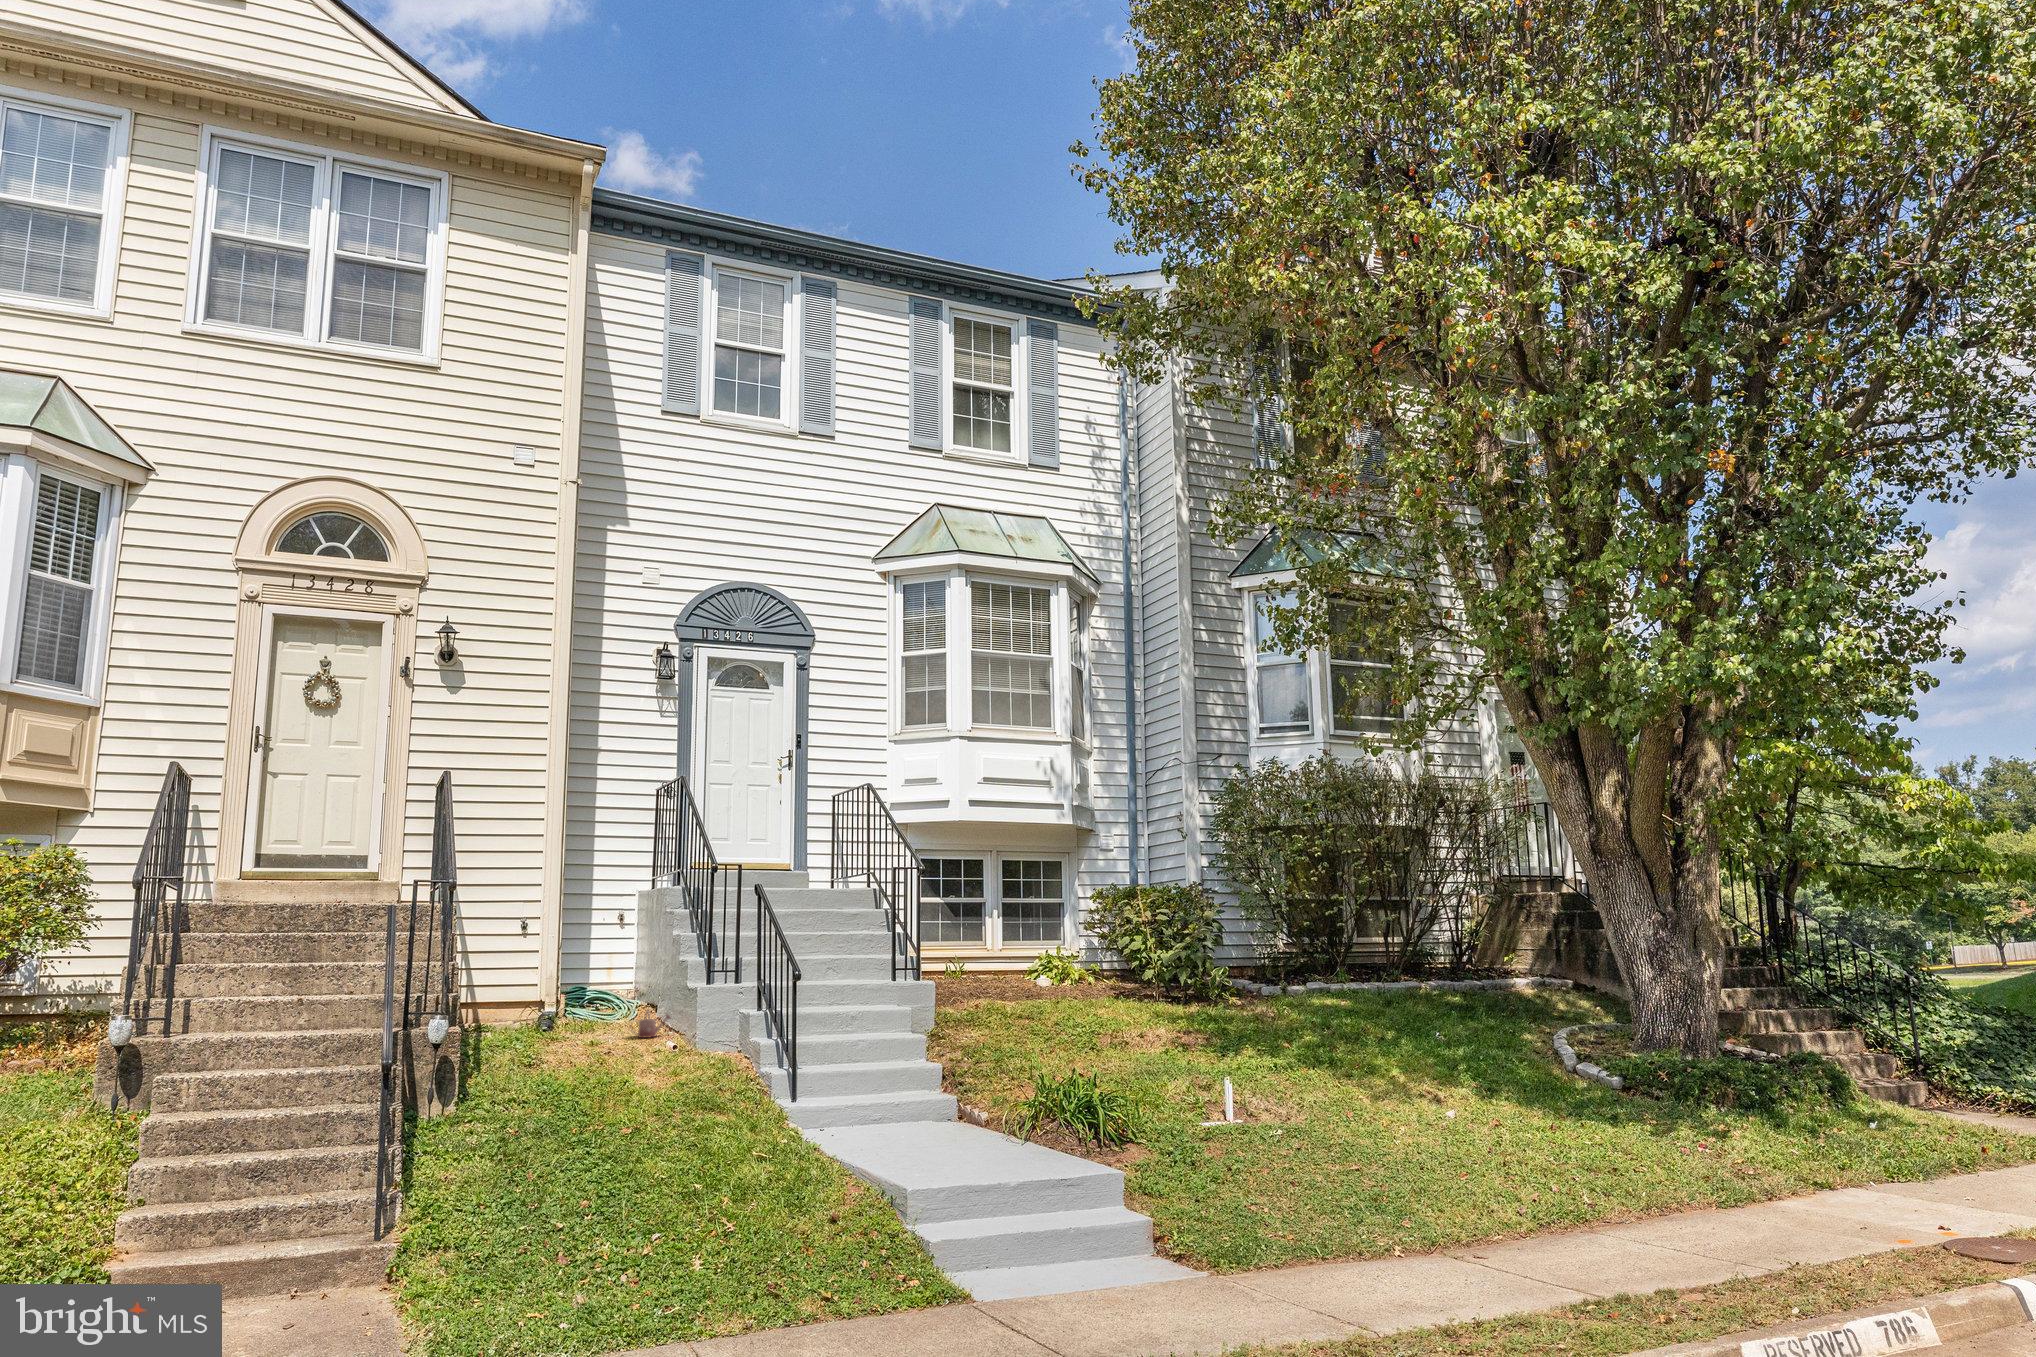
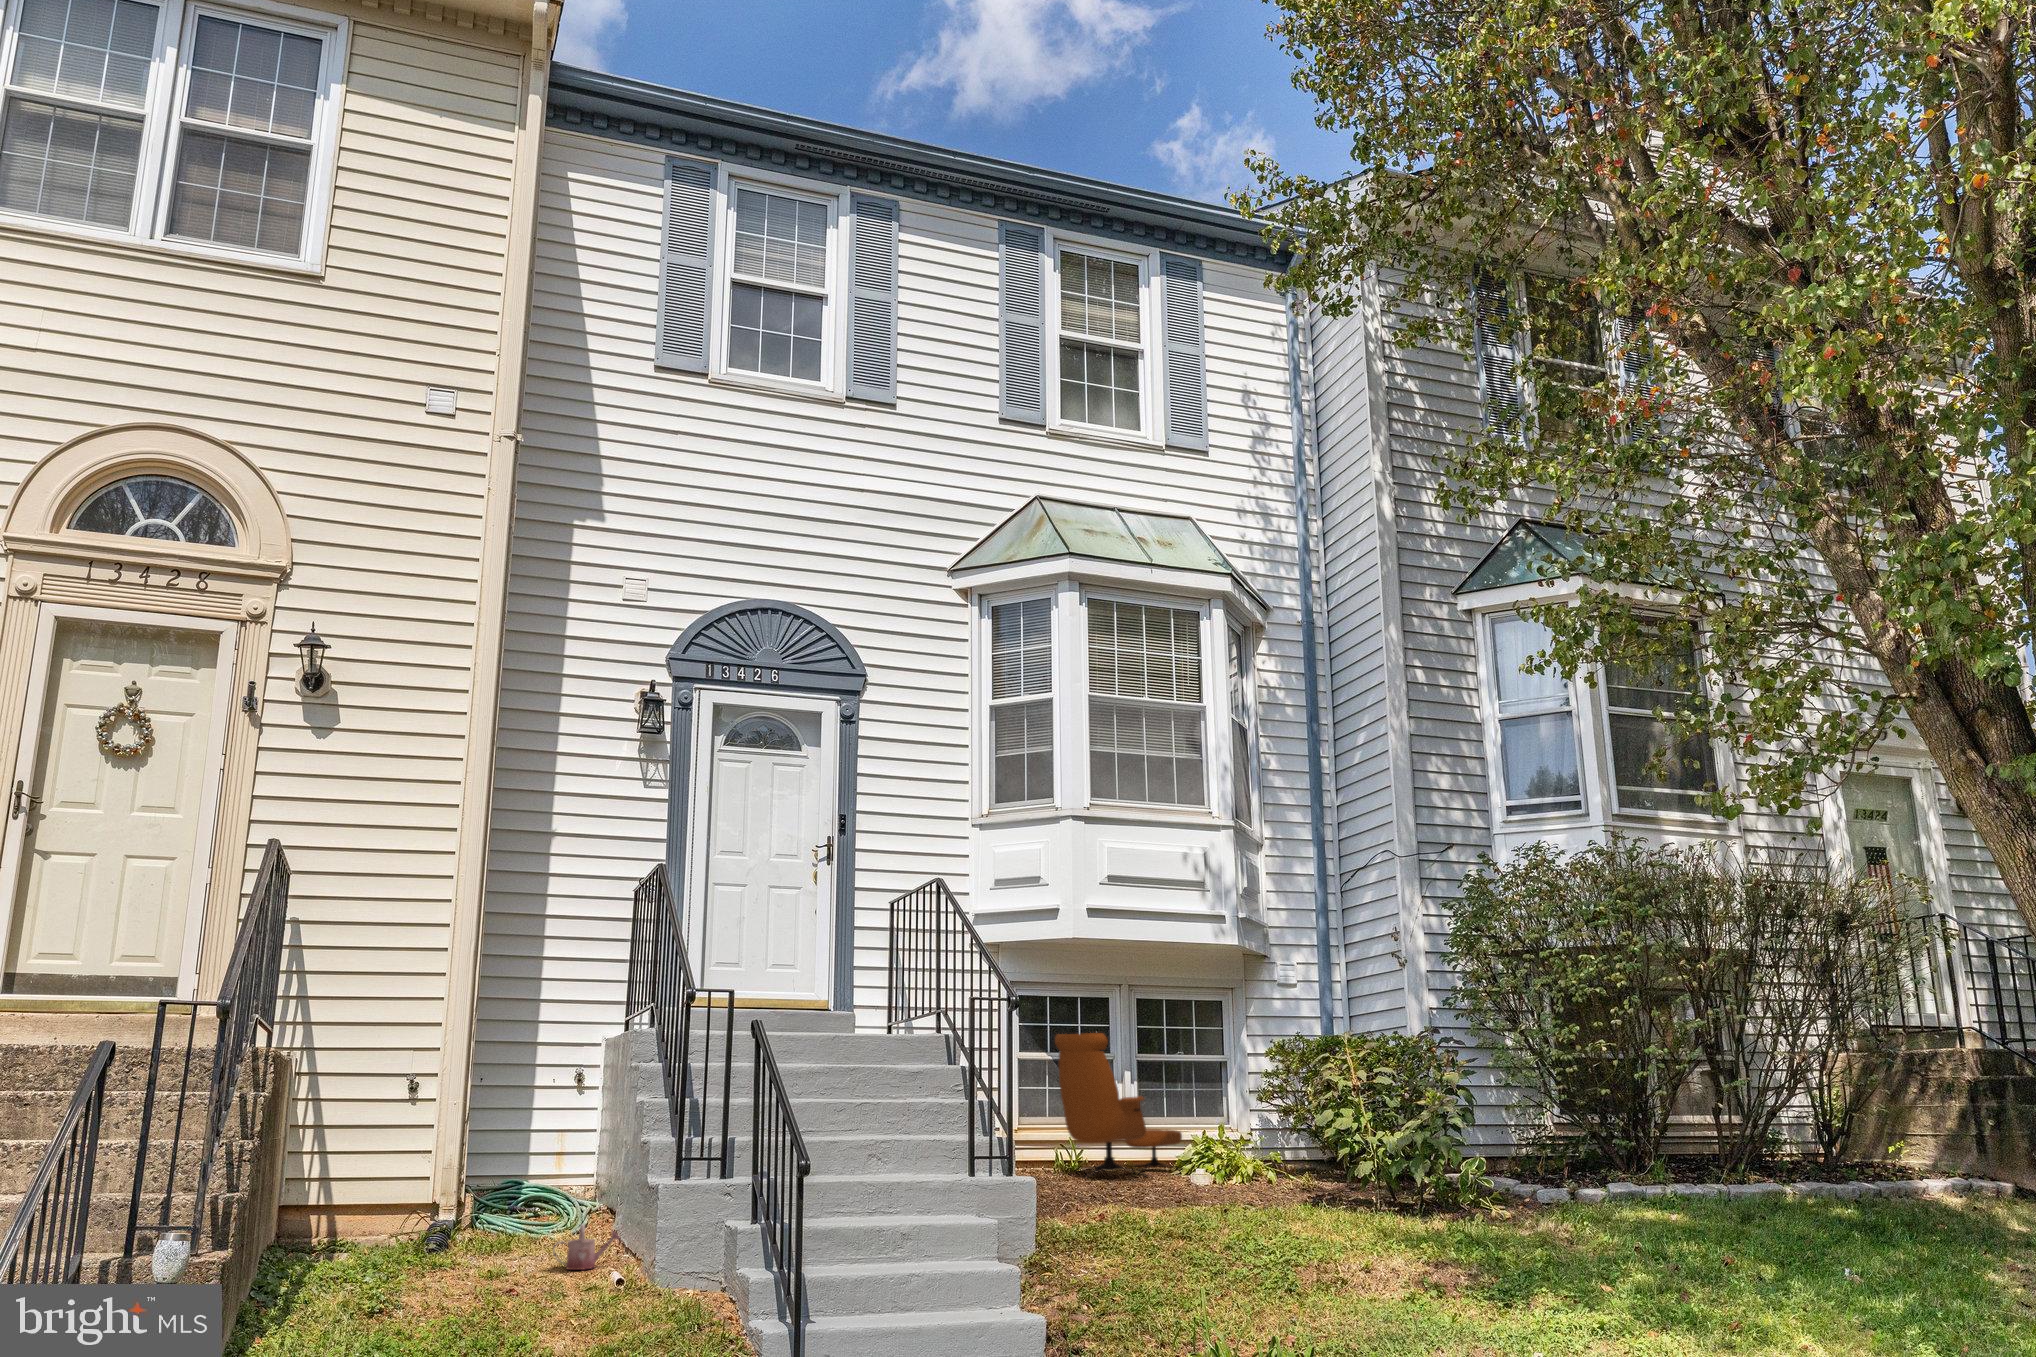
lounge chair: none [946,885,1031,981] -> present [1055,1033,1182,1179]

